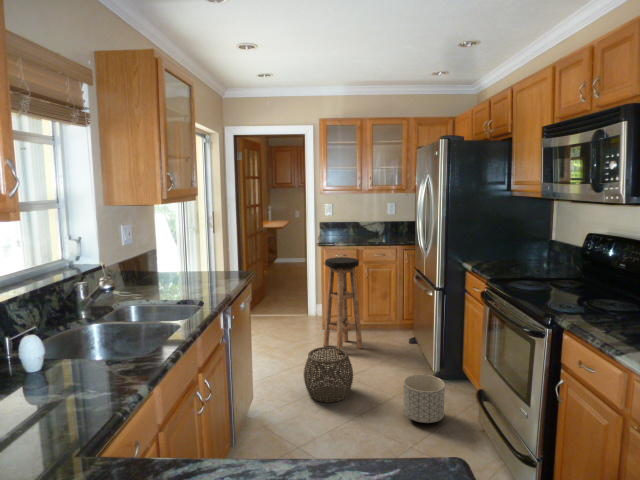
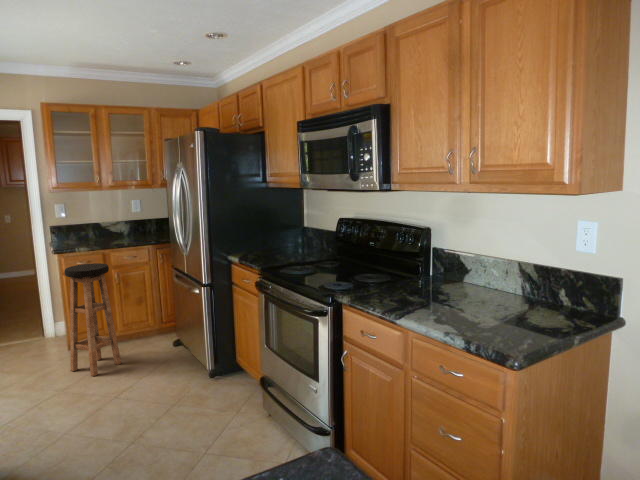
woven basket: present [304,347,353,403] -> none [55,369,122,439]
planter: present [403,374,445,423] -> none [184,375,228,427]

